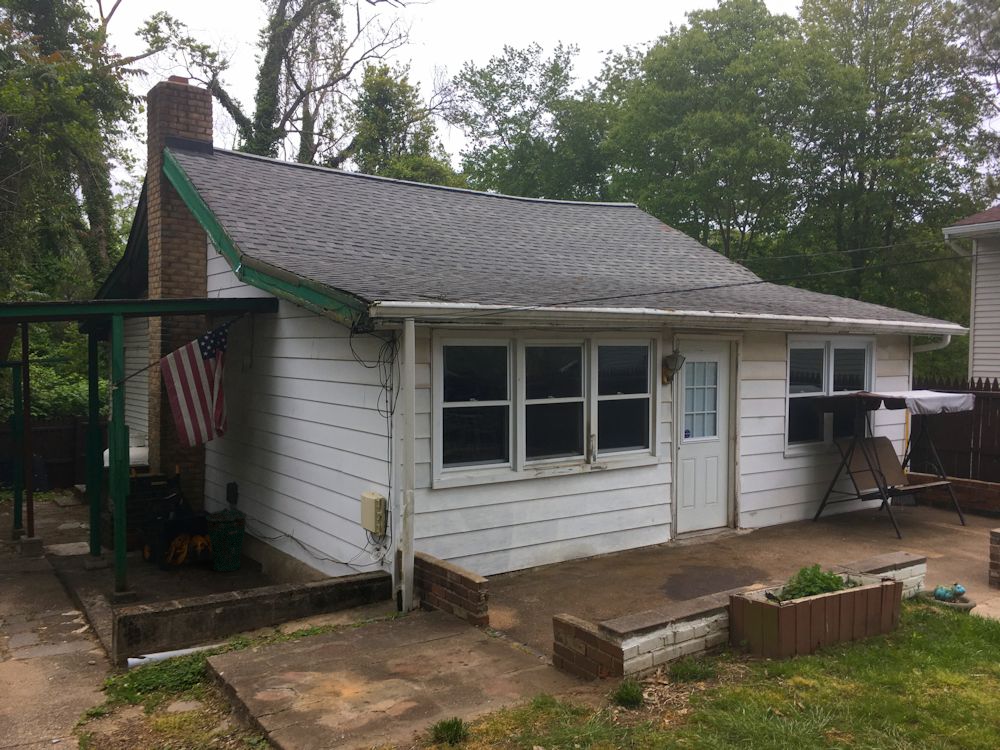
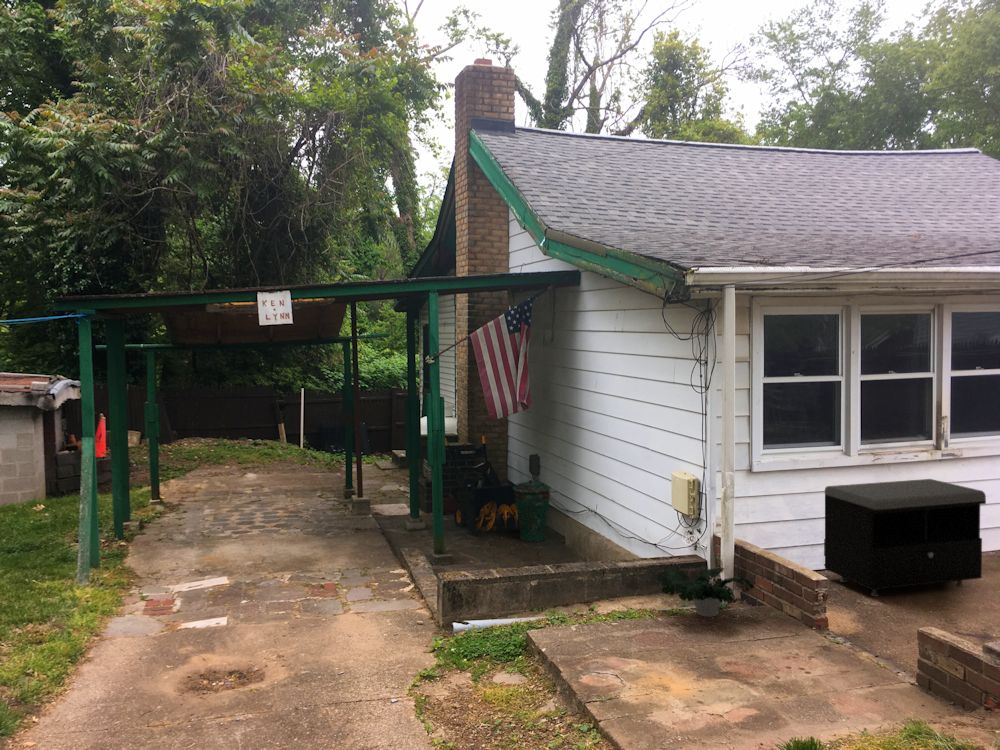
storage bench: none [495,489,620,594] -> present [824,479,986,596]
potted plant: none [342,579,430,626] -> present [658,567,754,617]

